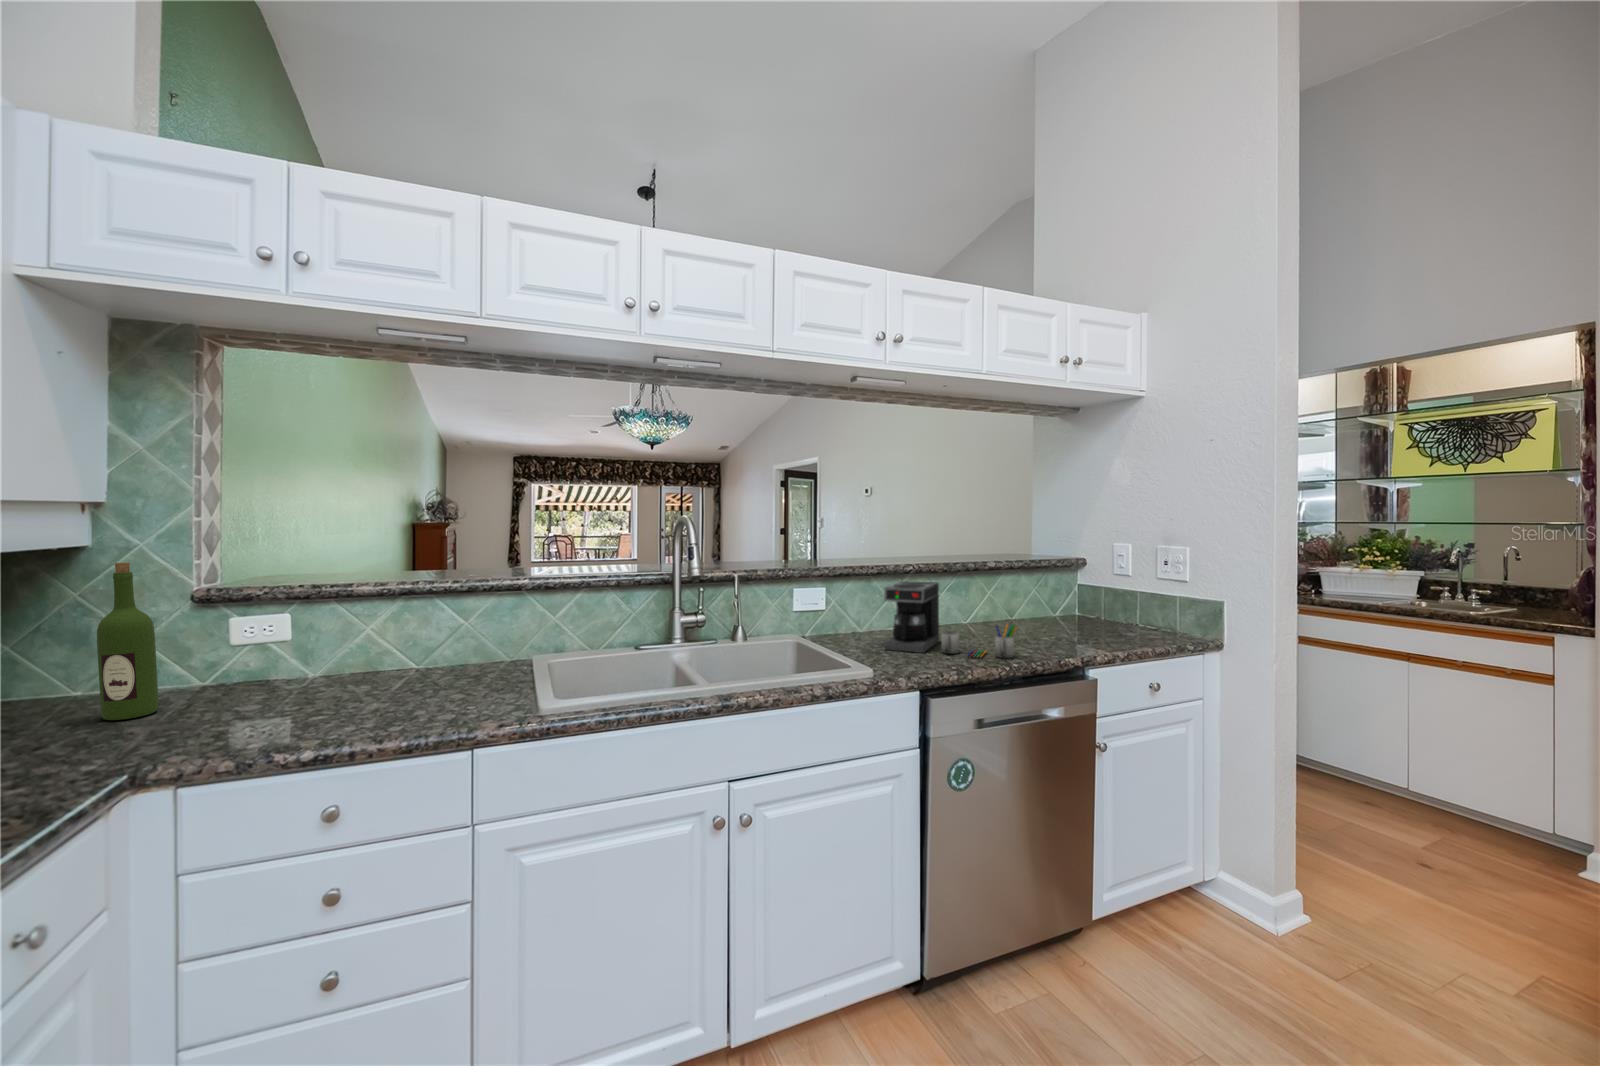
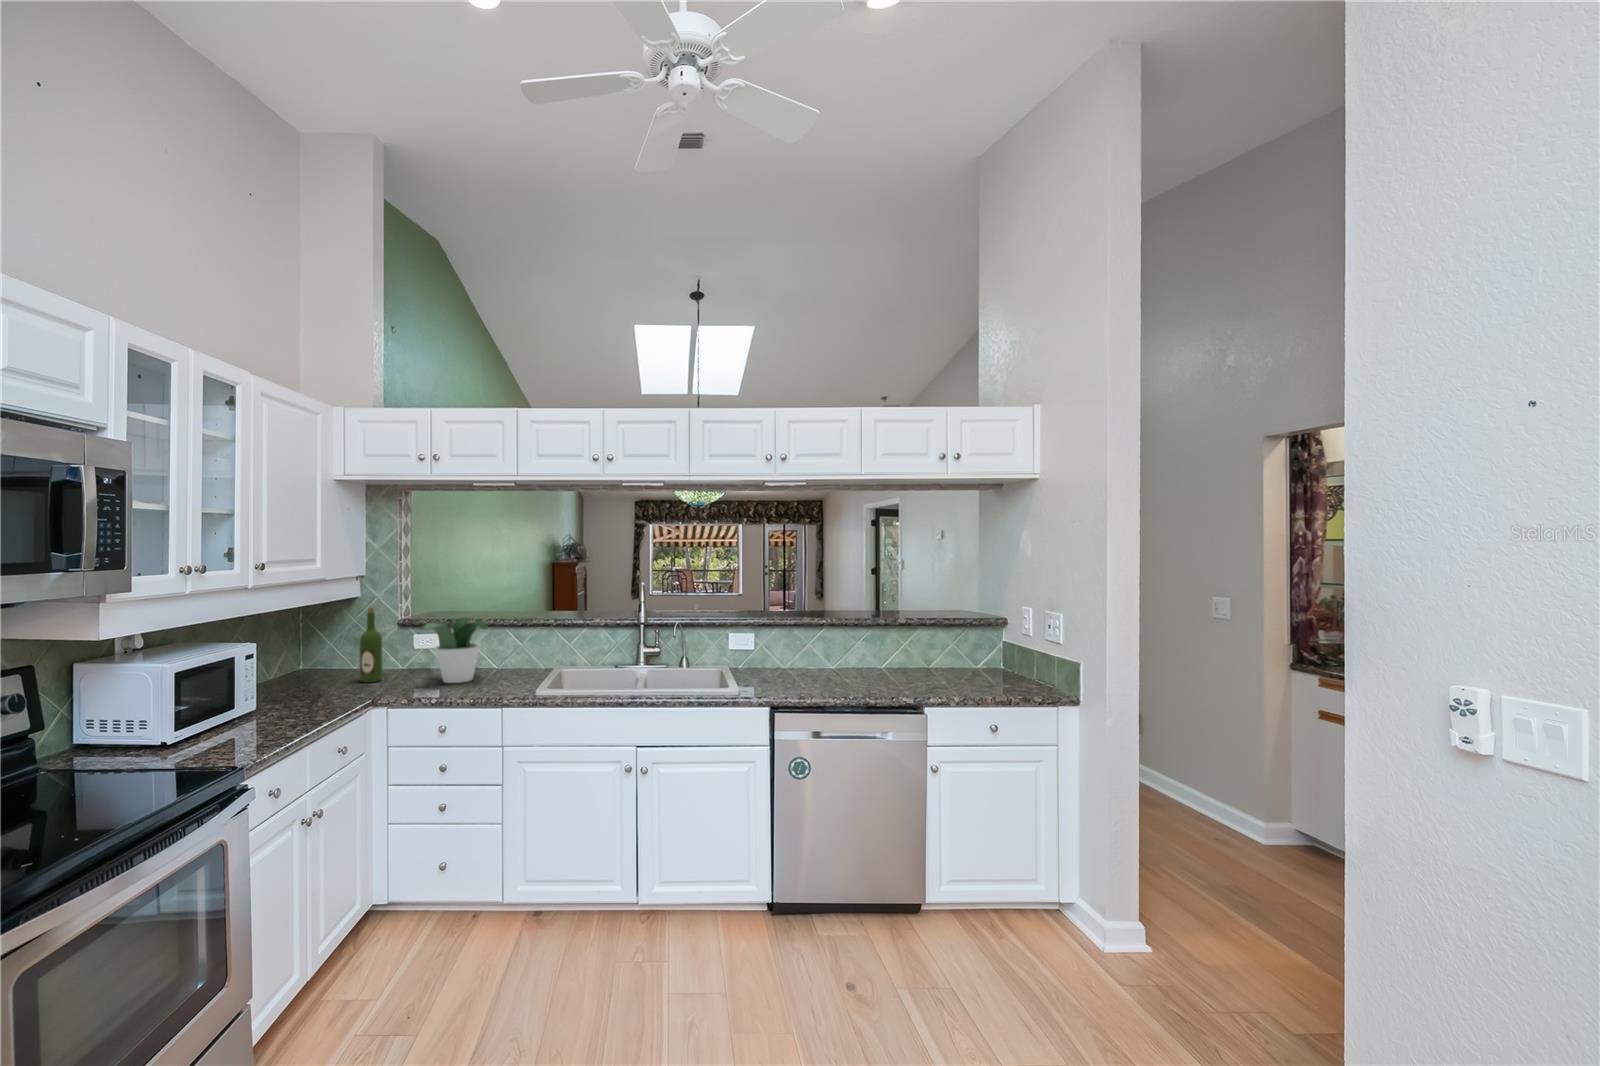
potted plant: none [249,576,401,706] -> present [423,617,487,683]
coffee maker: present [884,581,1018,658] -> none [769,632,840,685]

